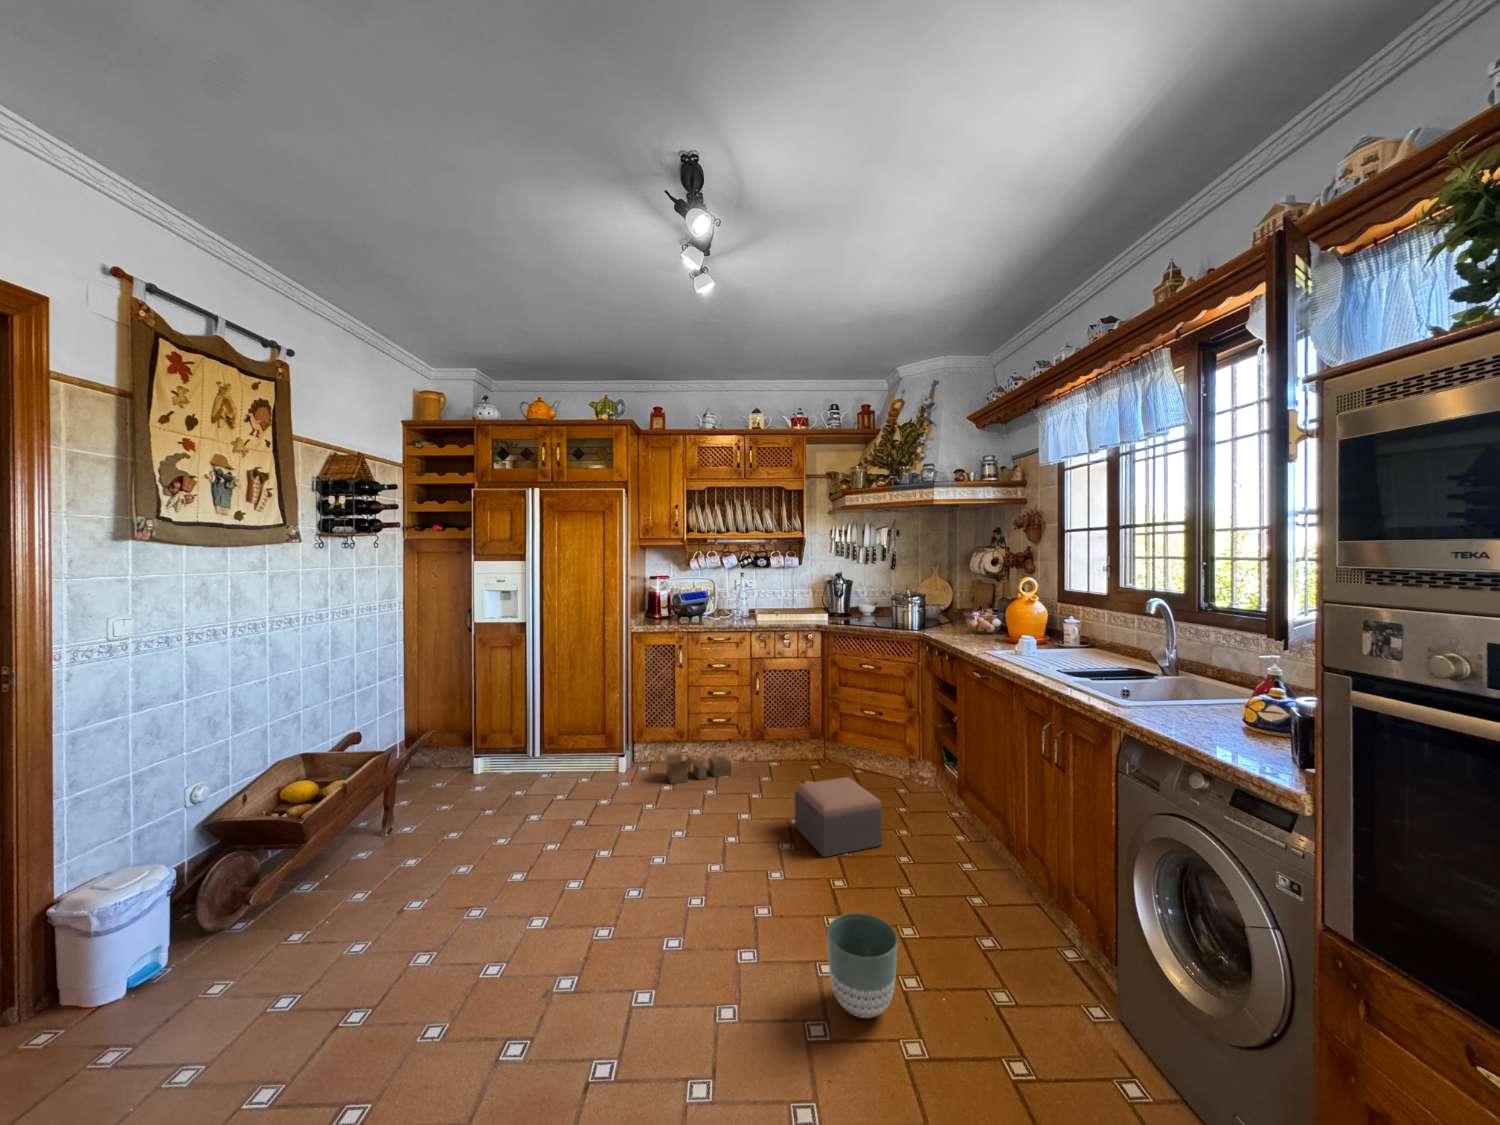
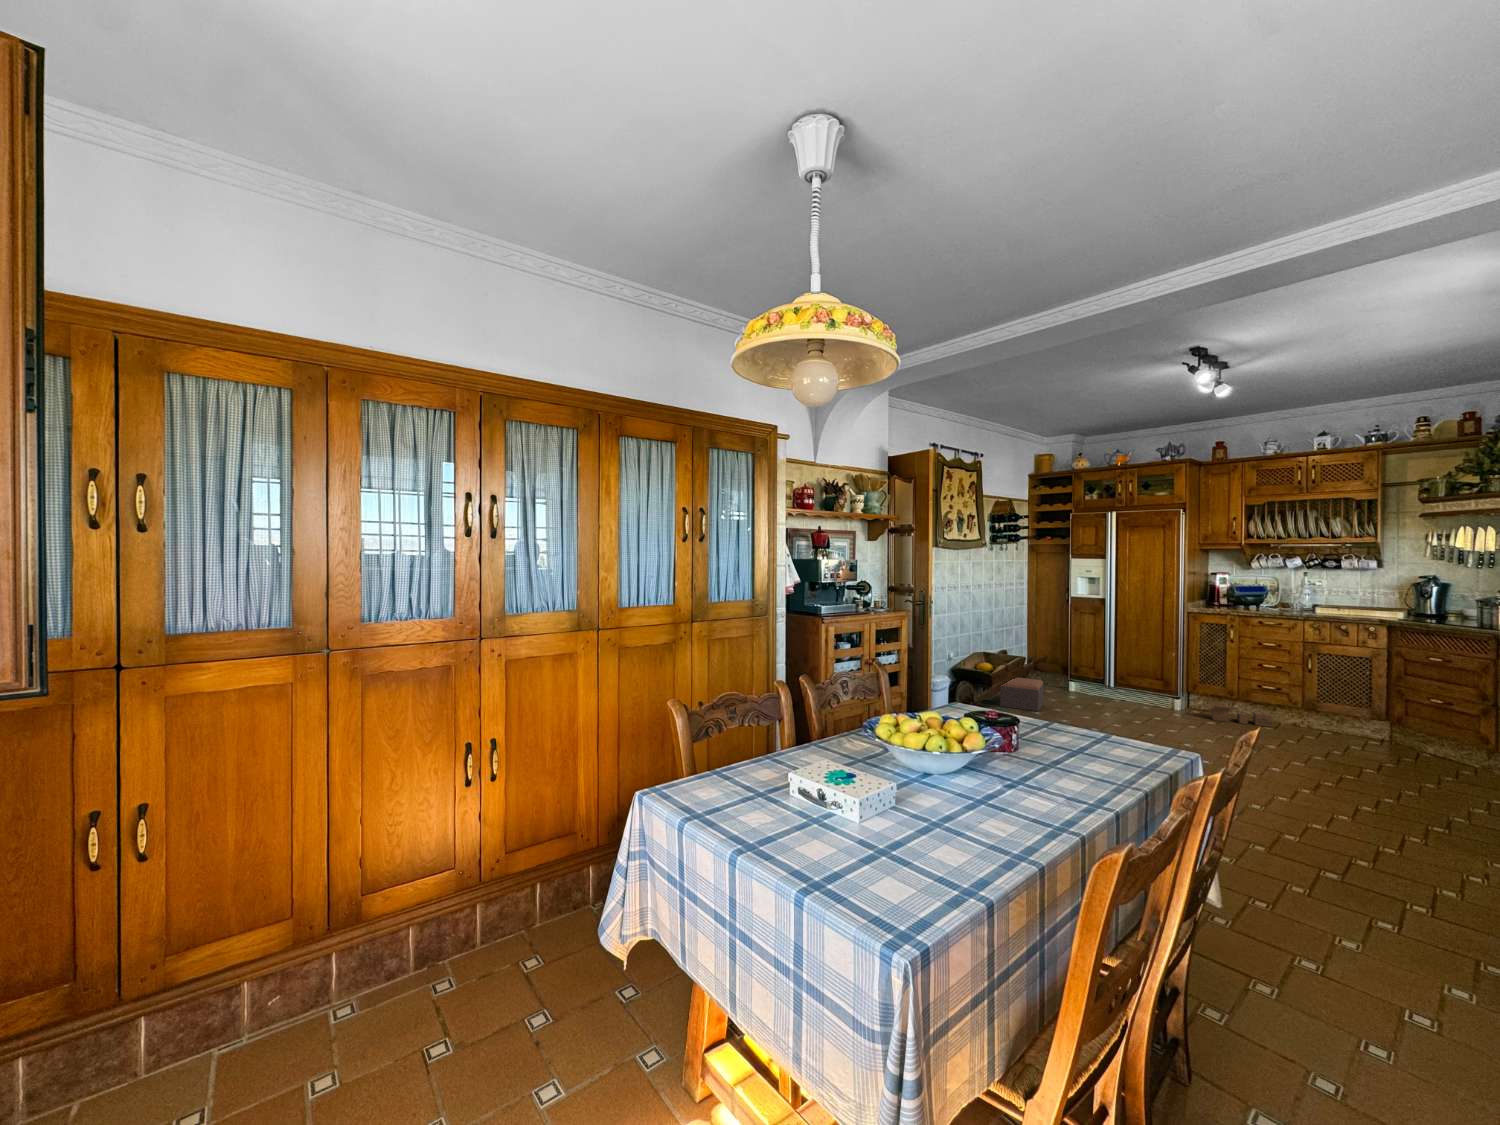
footstool: present [795,777,882,857] -> present [1000,677,1044,711]
planter: present [827,913,897,1018] -> none [1266,753,1317,802]

